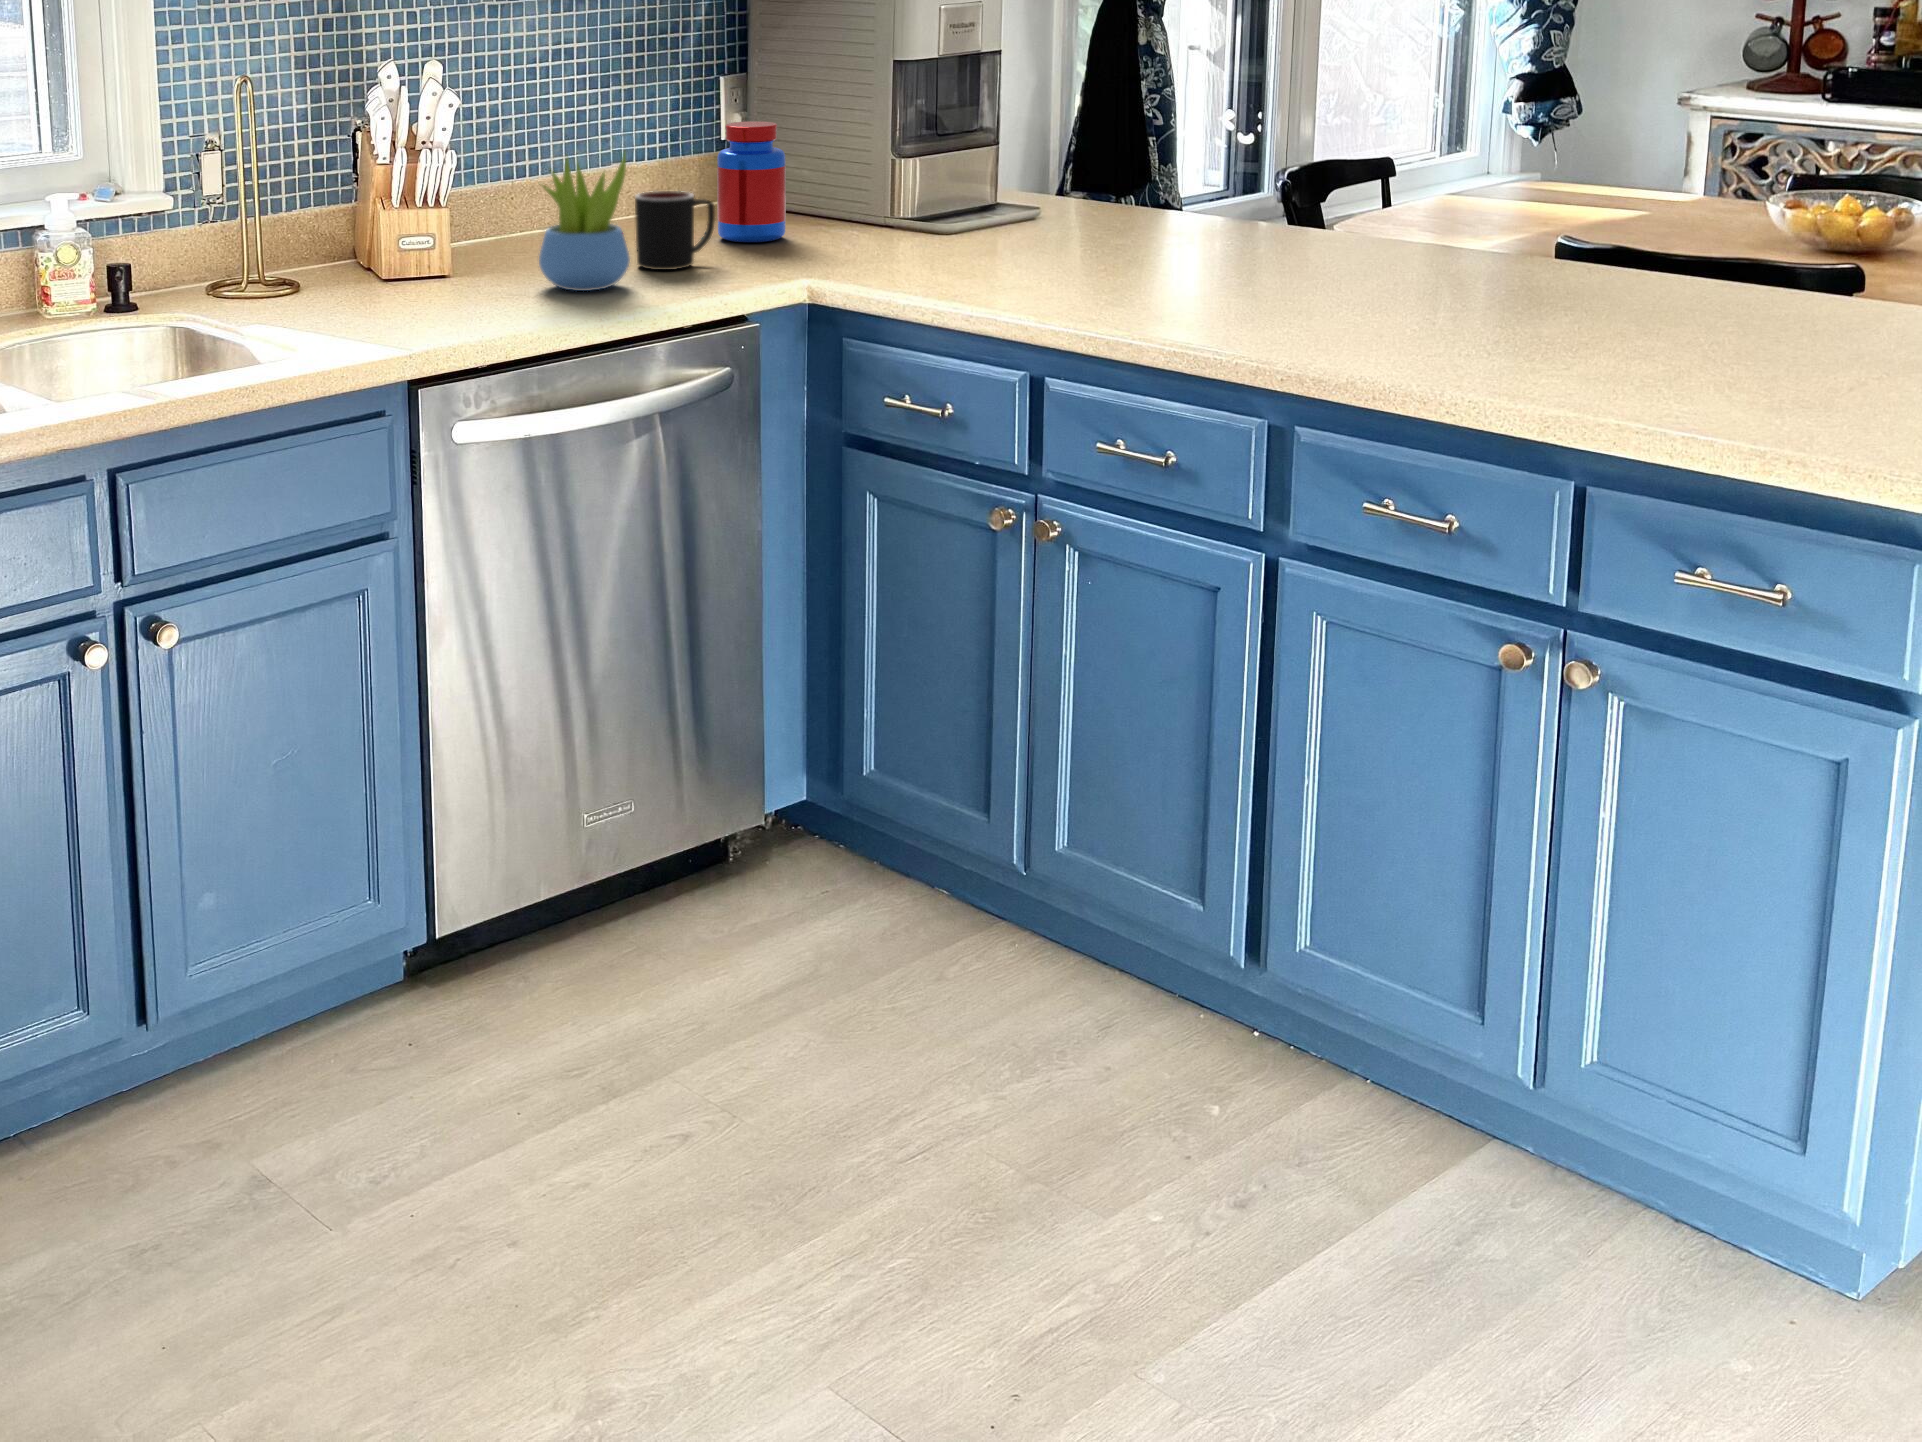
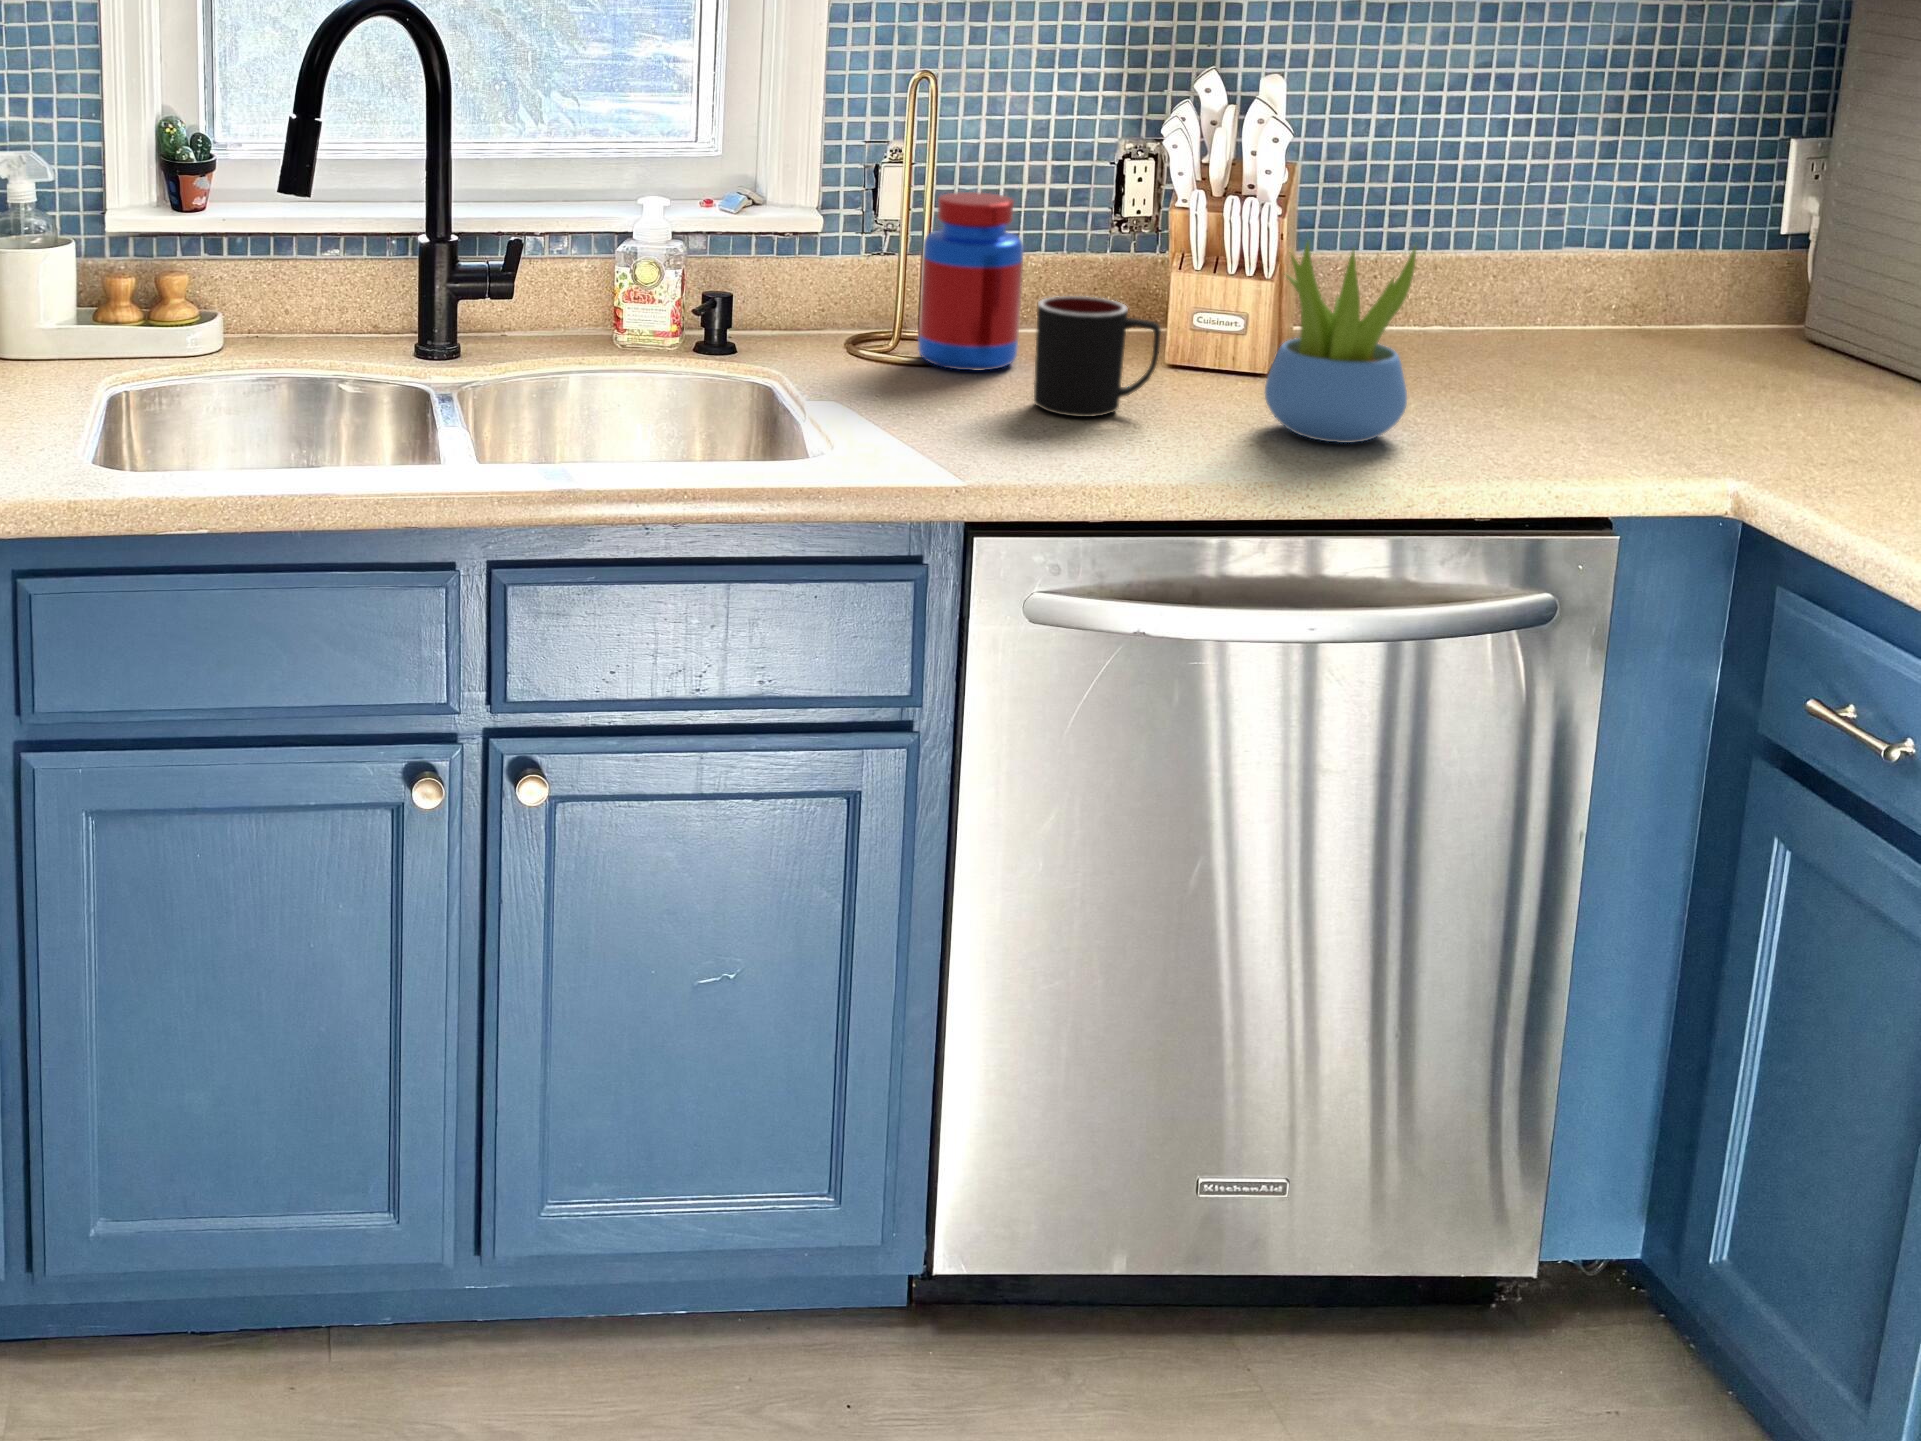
jar: present [717,121,786,242] -> present [918,192,1024,370]
mug: present [635,191,715,270] -> present [1034,296,1161,417]

